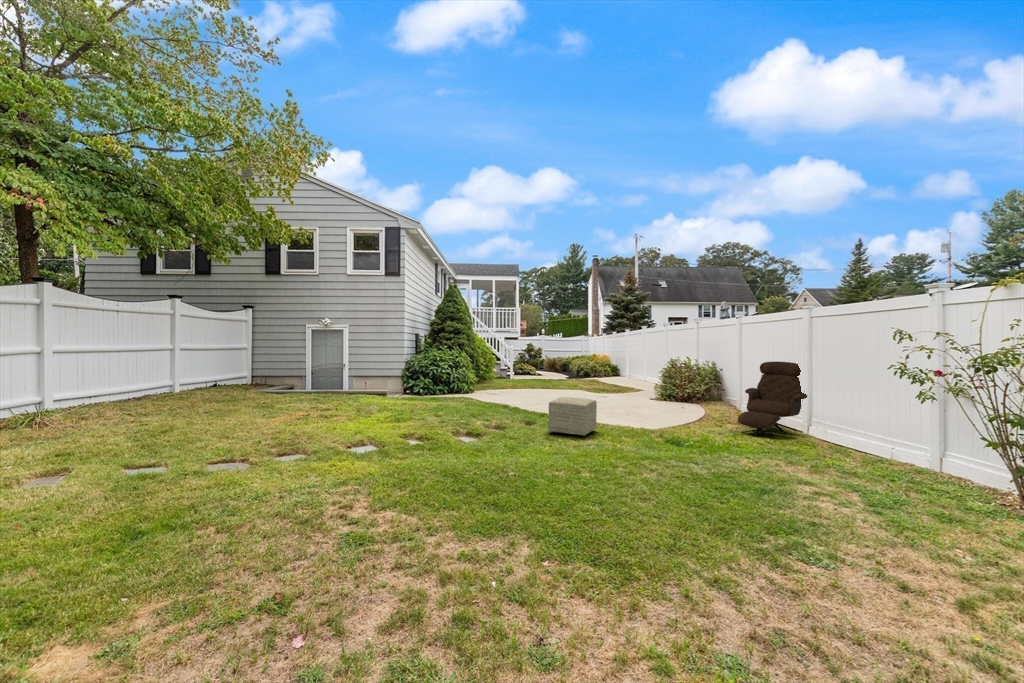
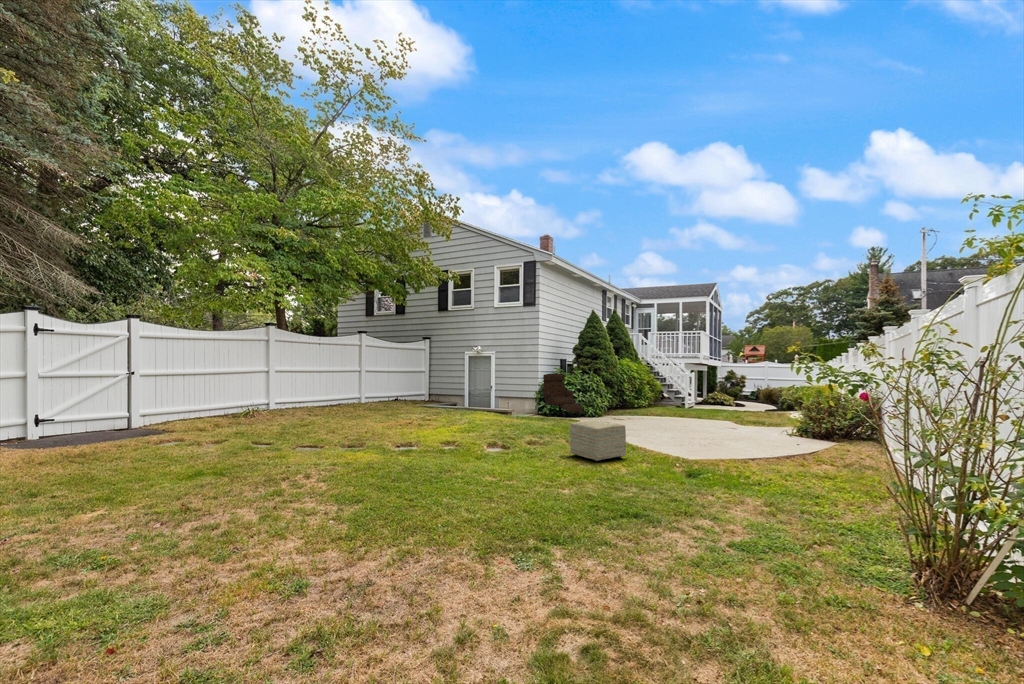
lounge chair: present [738,361,807,438] -> present [542,373,583,418]

